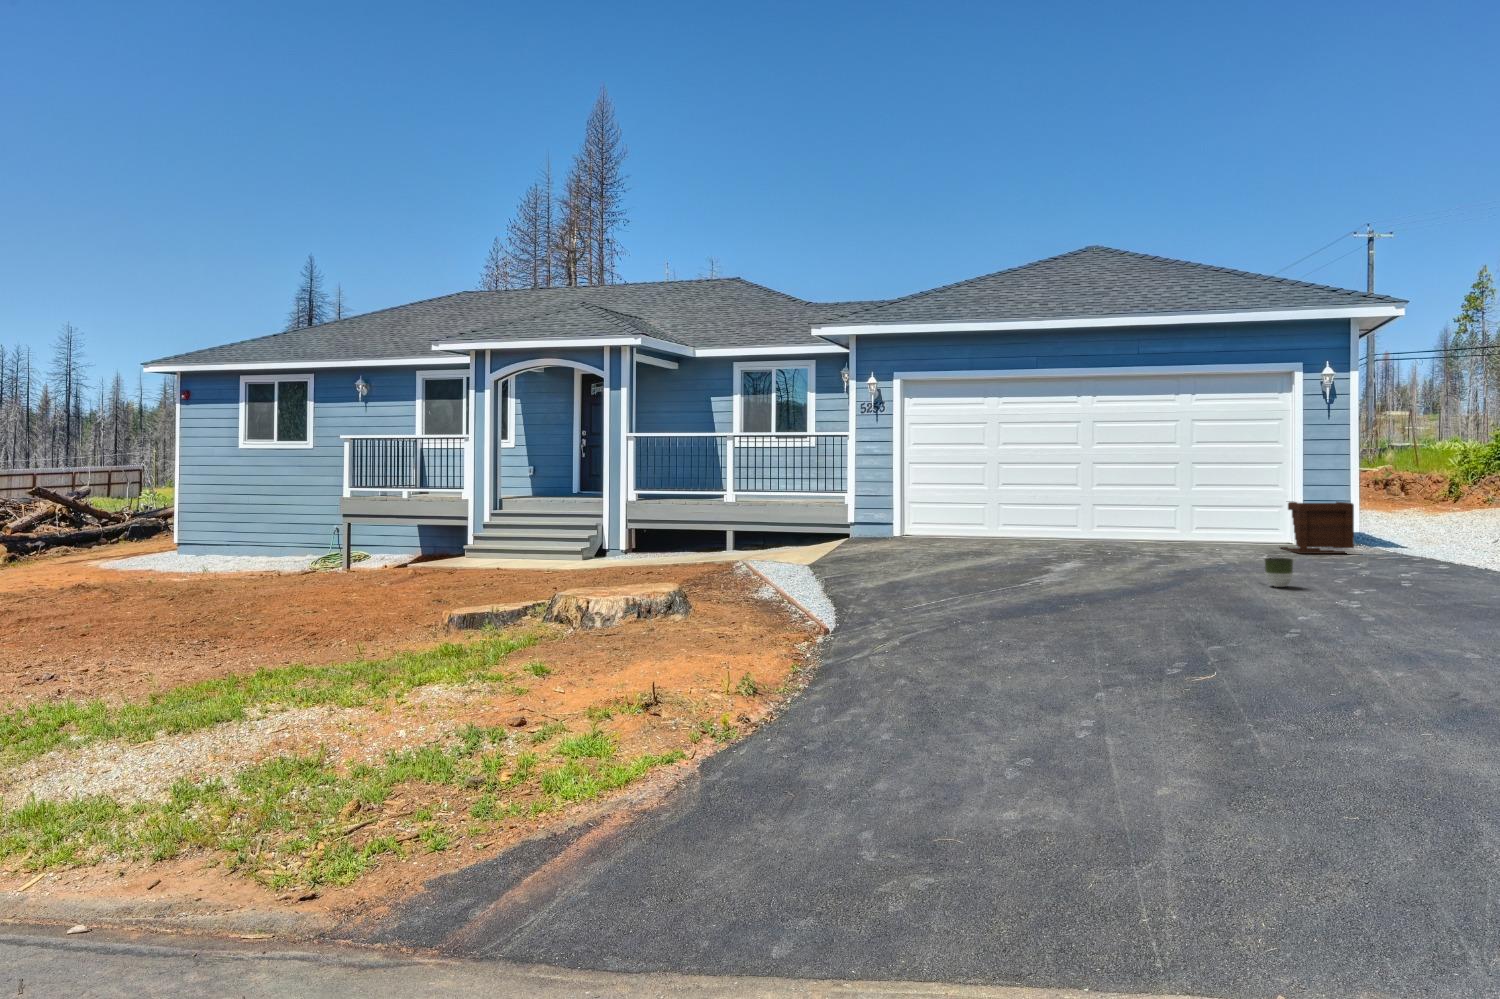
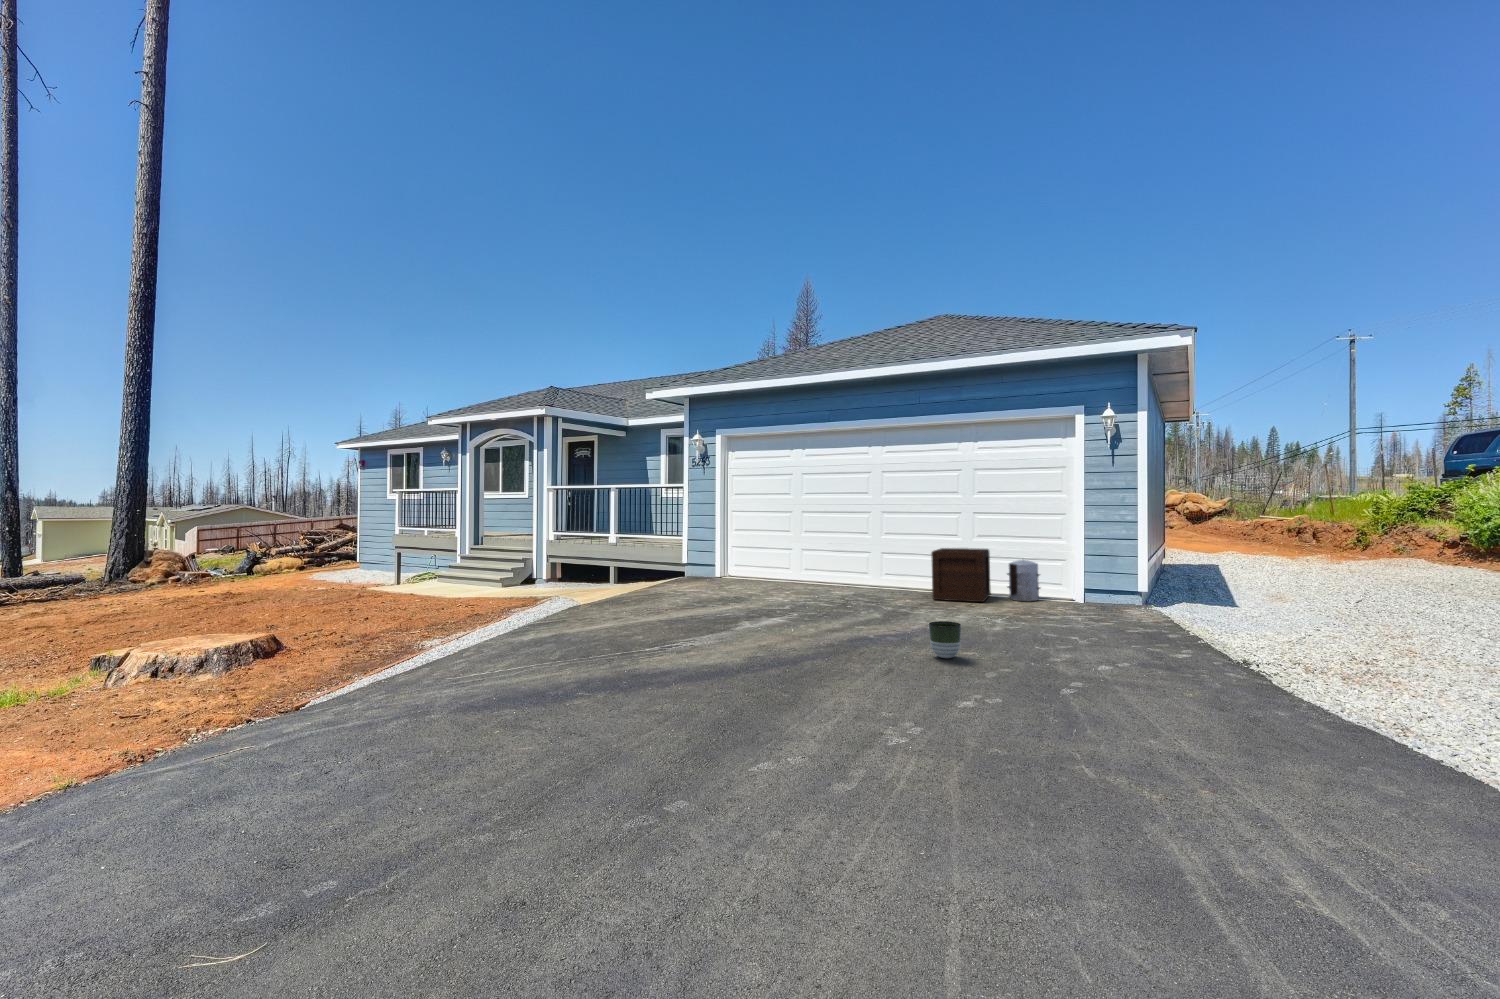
wooden crate: present [1281,501,1354,554] -> present [931,548,991,602]
waste bin: none [1229,509,1264,550] -> present [1007,560,1040,601]

